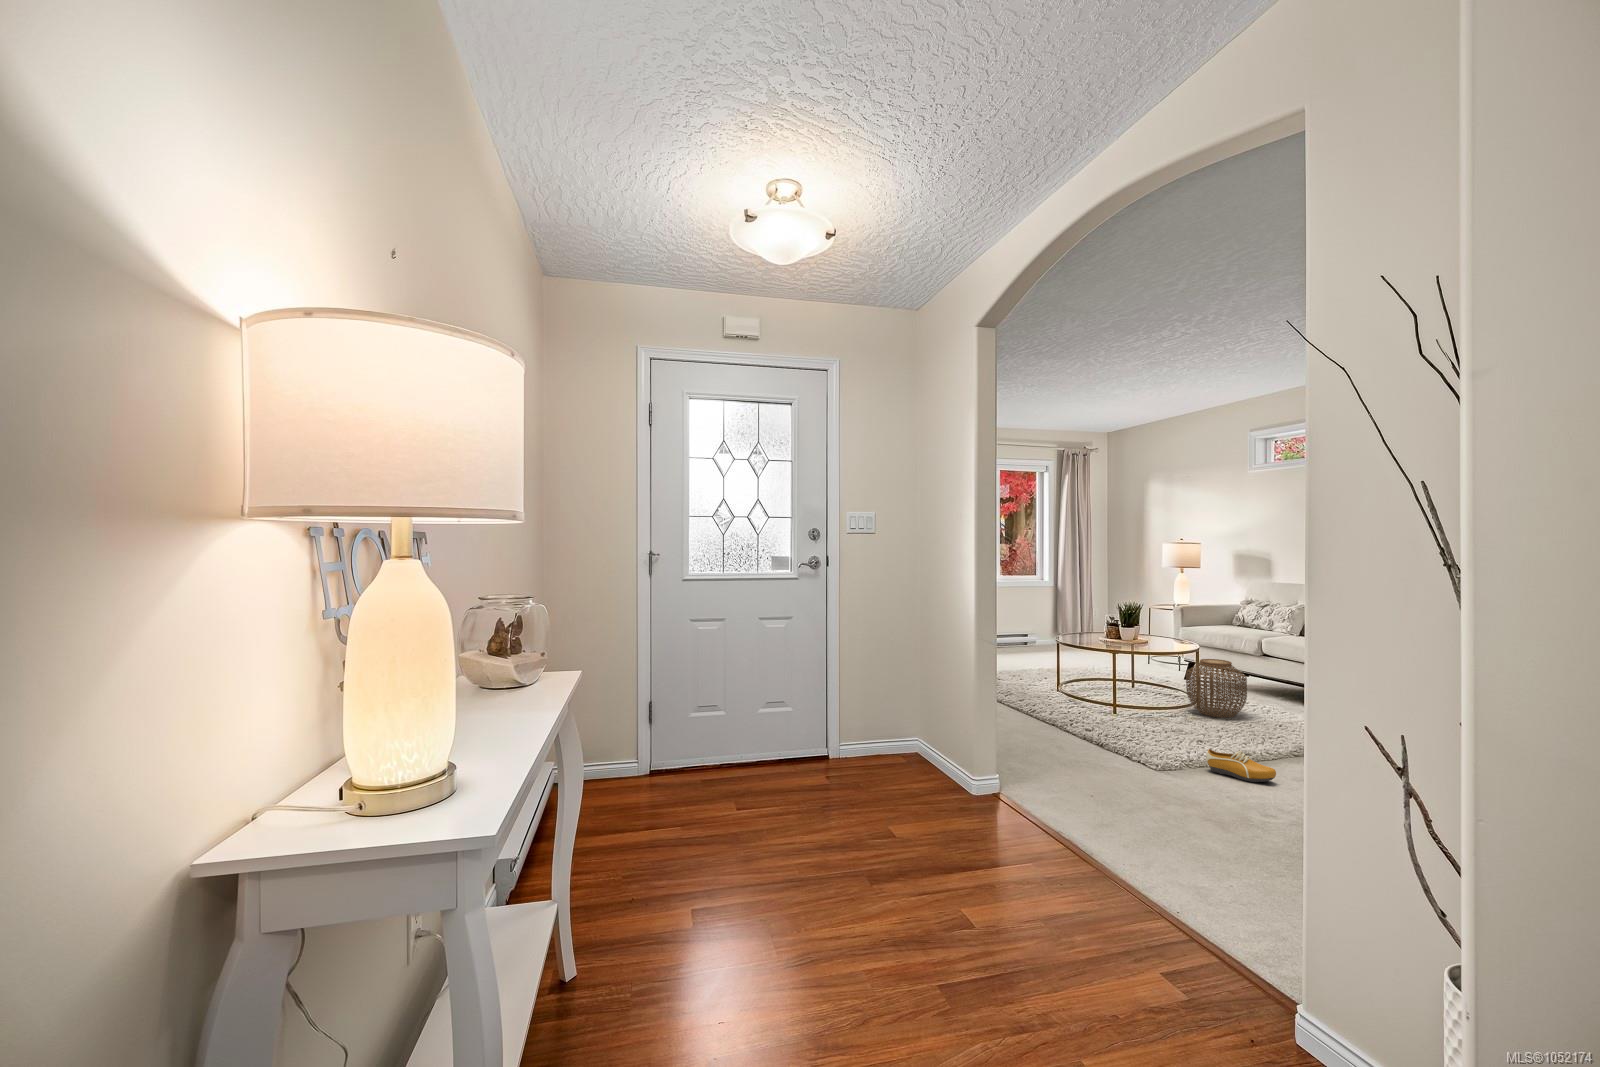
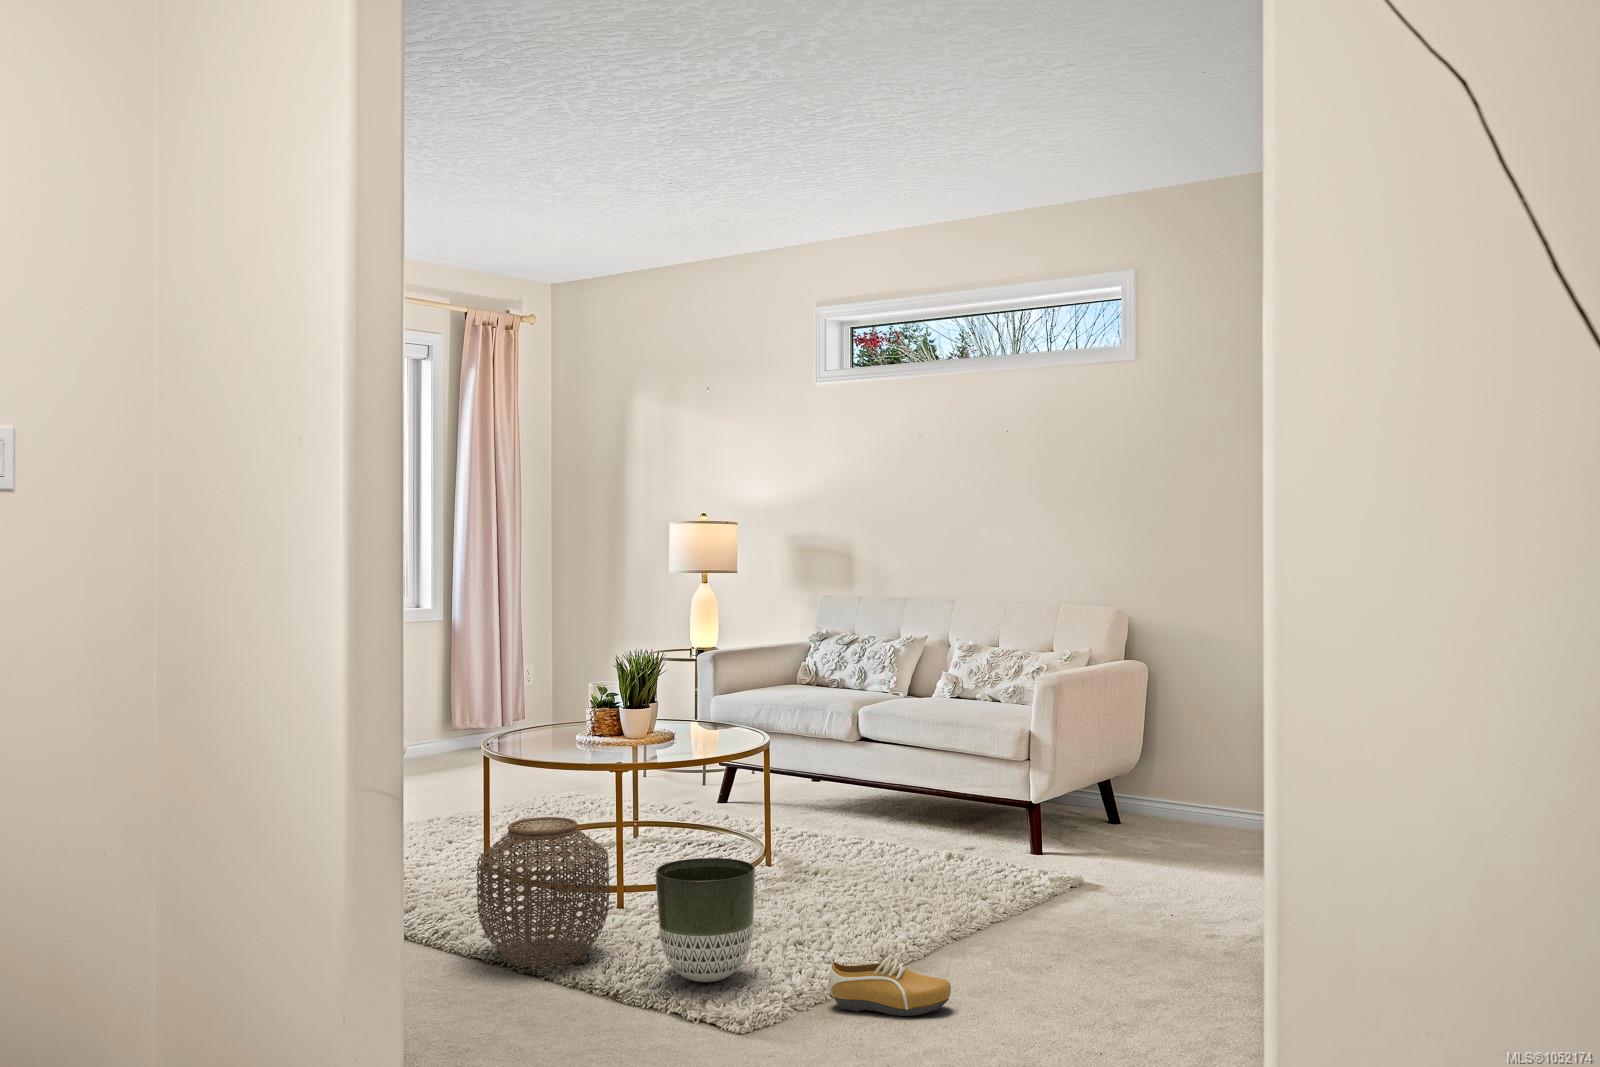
woven basket: present [1186,659,1247,718] -> present [477,817,609,968]
planter: none [1122,693,1173,749] -> present [656,858,755,982]

